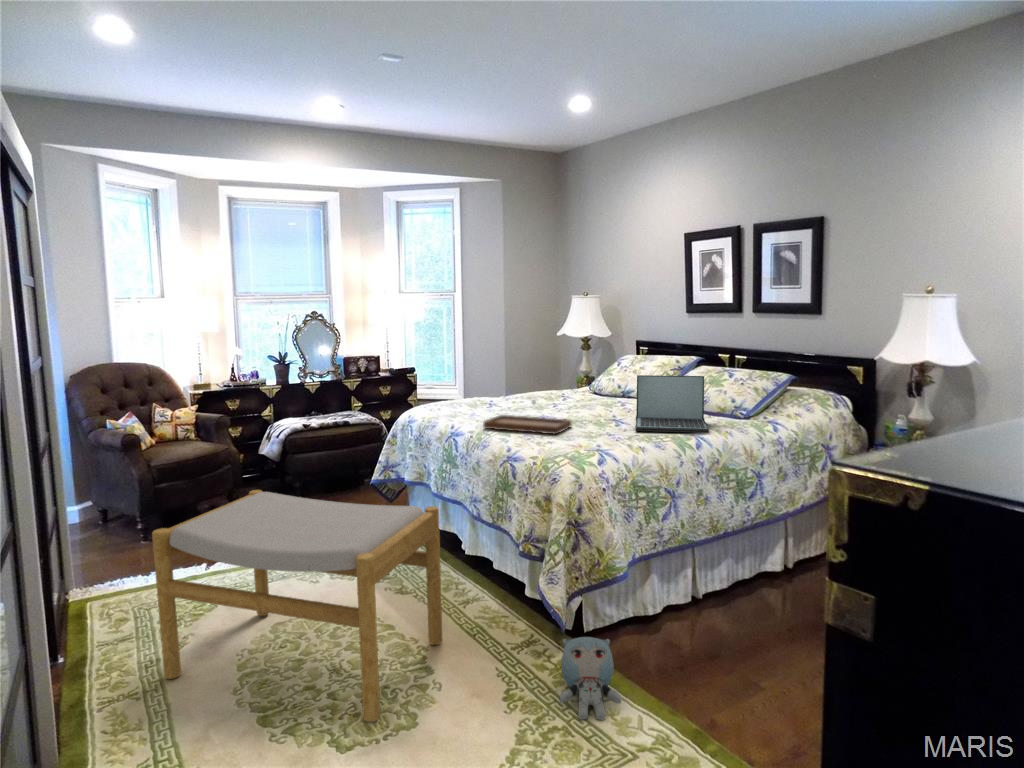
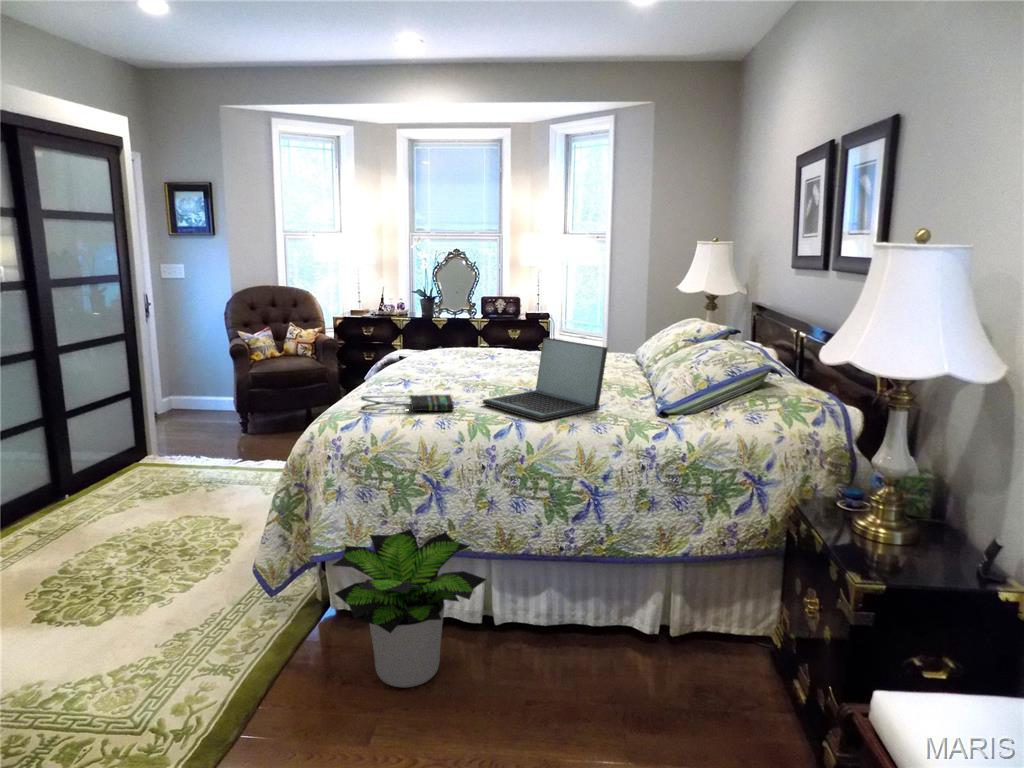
tray: present [483,401,572,434] -> none [382,353,454,393]
tote bag: none [575,428,637,449] -> present [361,395,454,411]
footstool: present [152,490,442,722] -> none [56,400,233,604]
potted plant: none [650,529,777,654] -> present [333,529,486,688]
plush toy: present [560,637,621,720] -> none [168,596,261,681]

